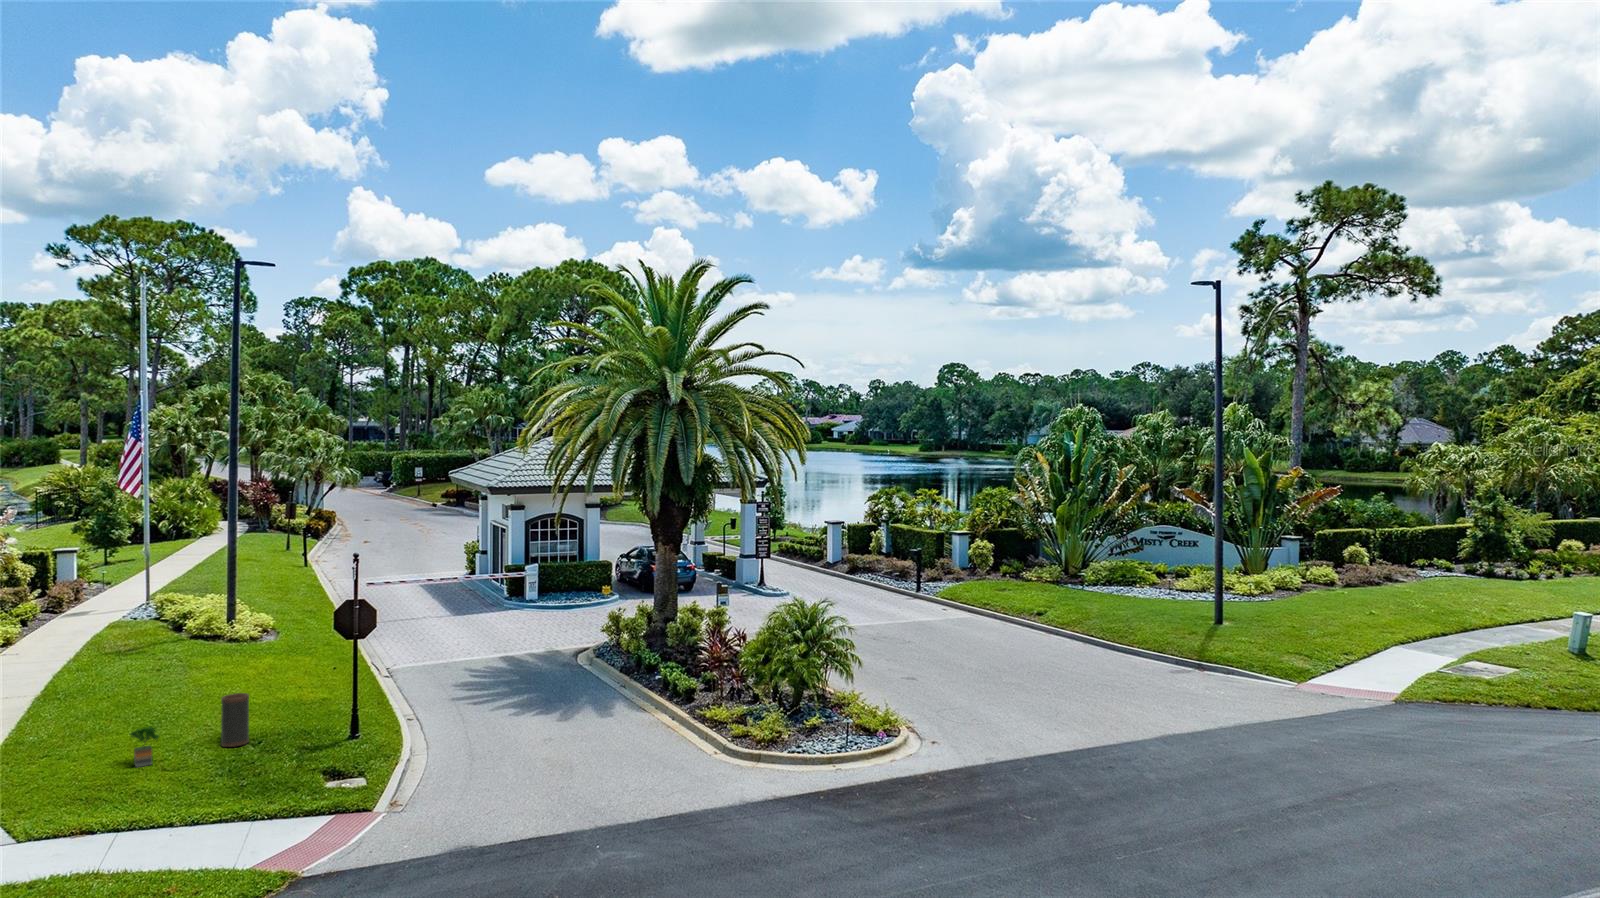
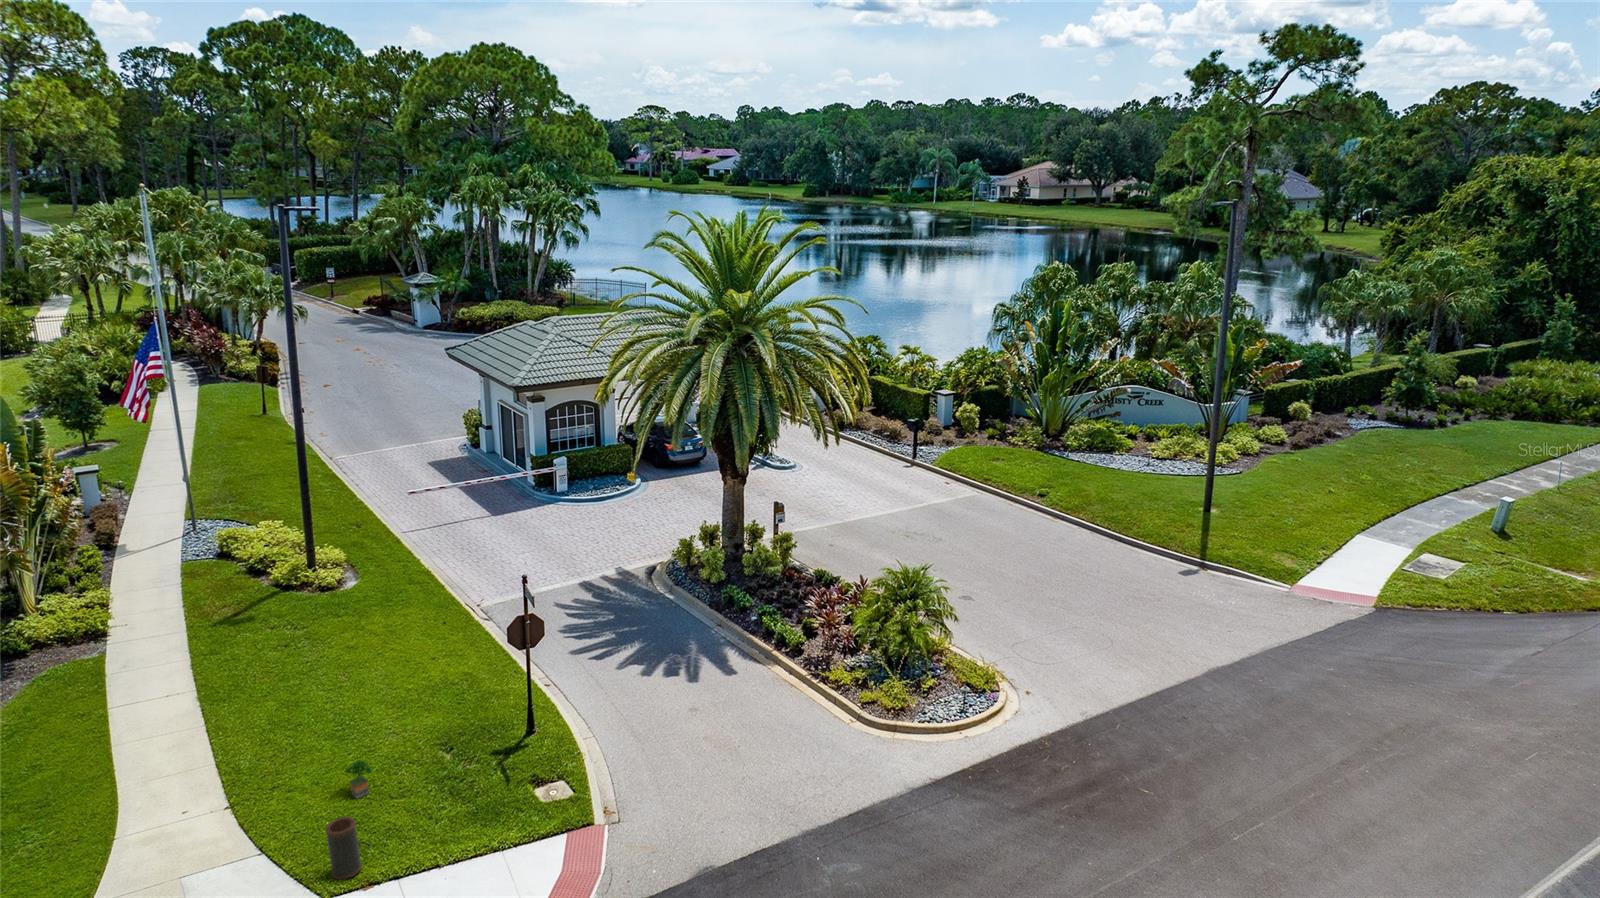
trash can: present [221,693,249,747] -> present [325,817,361,880]

